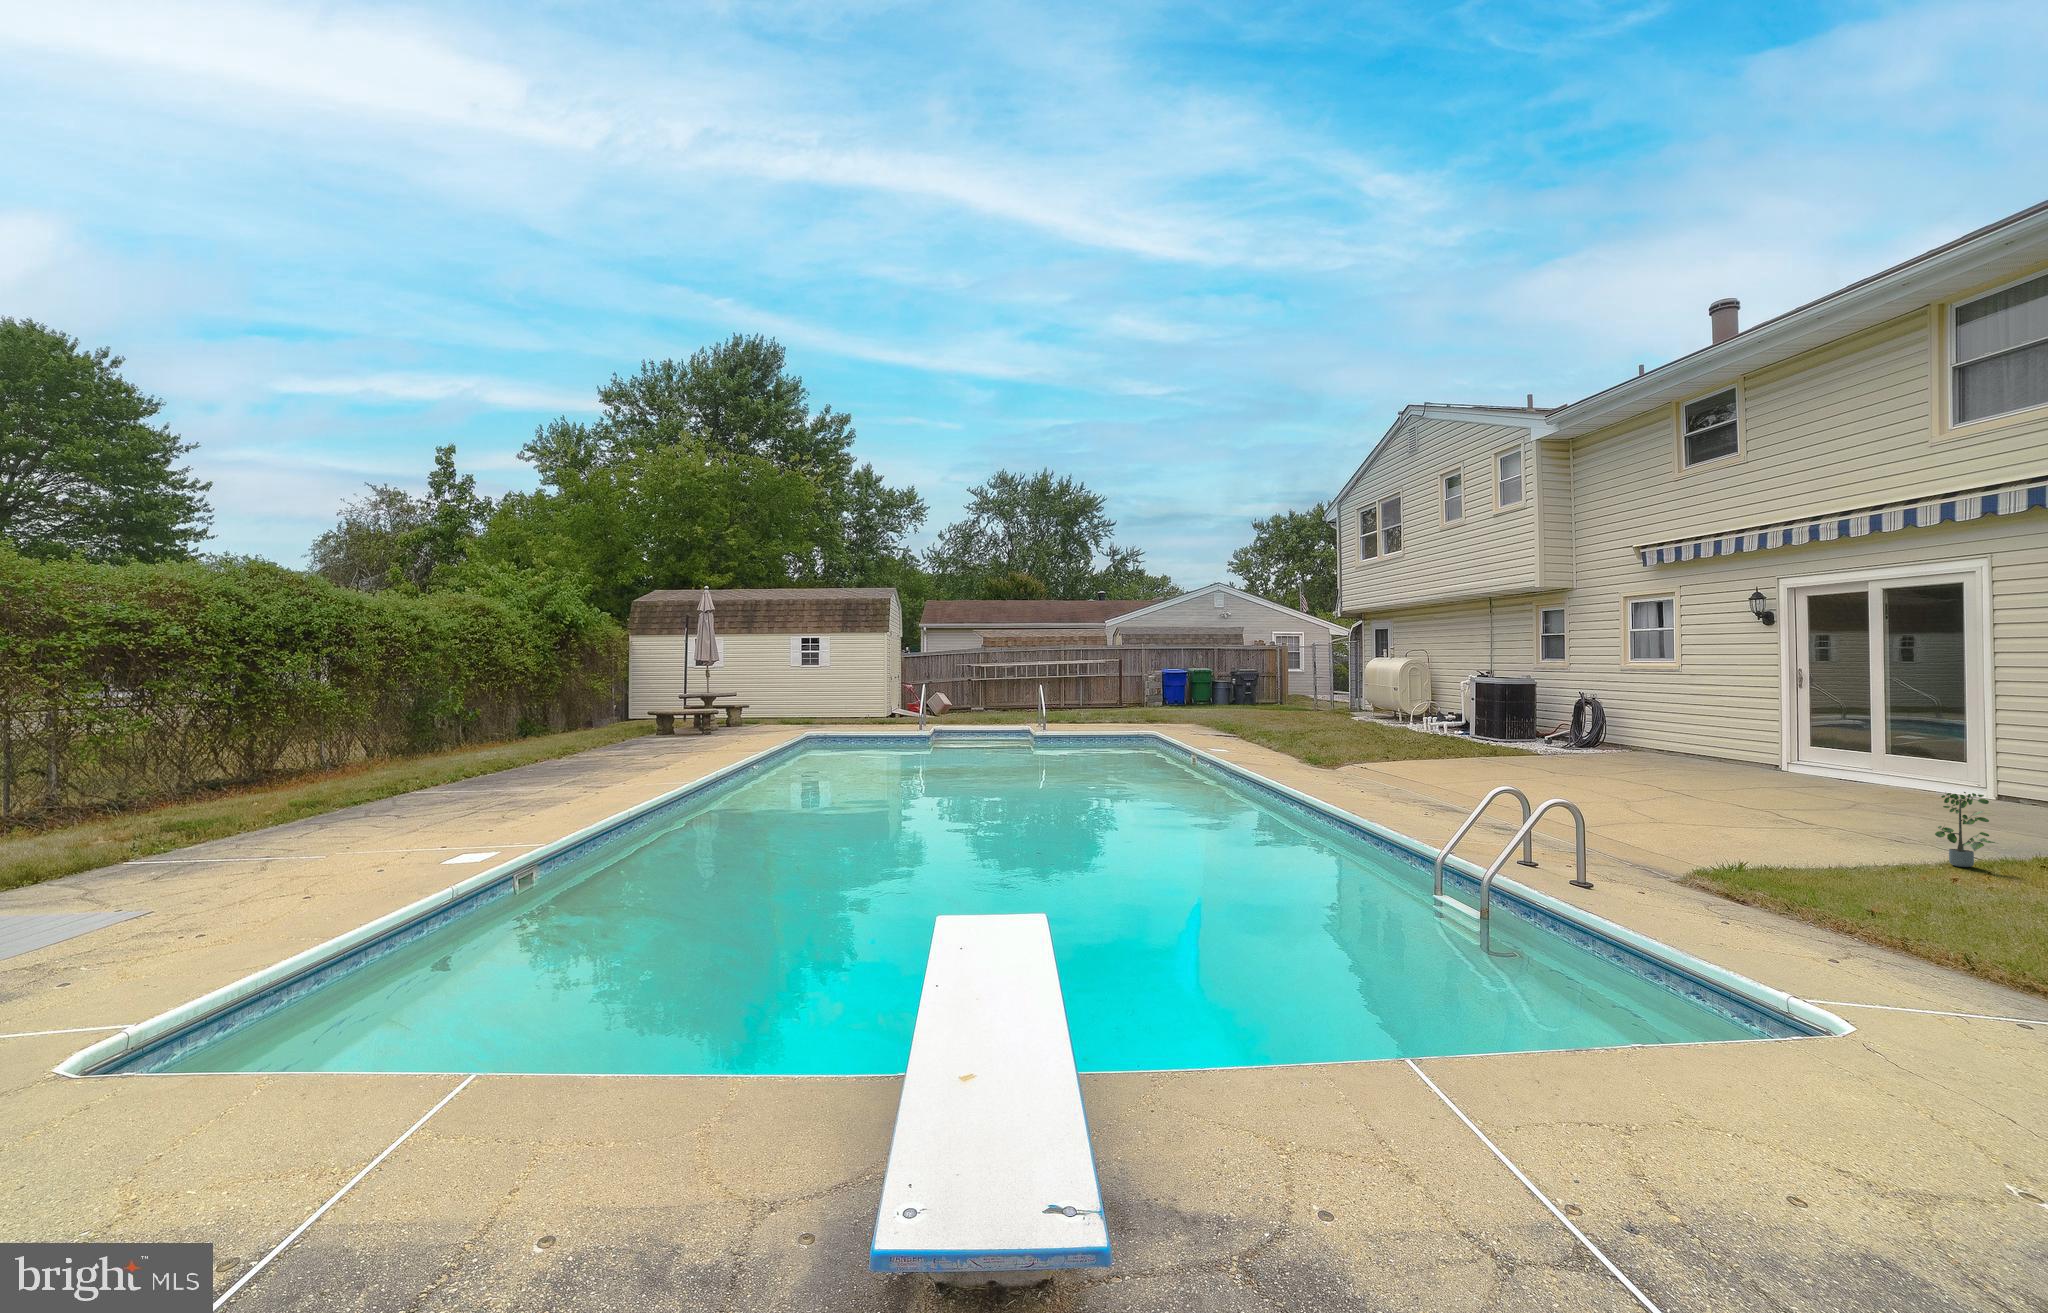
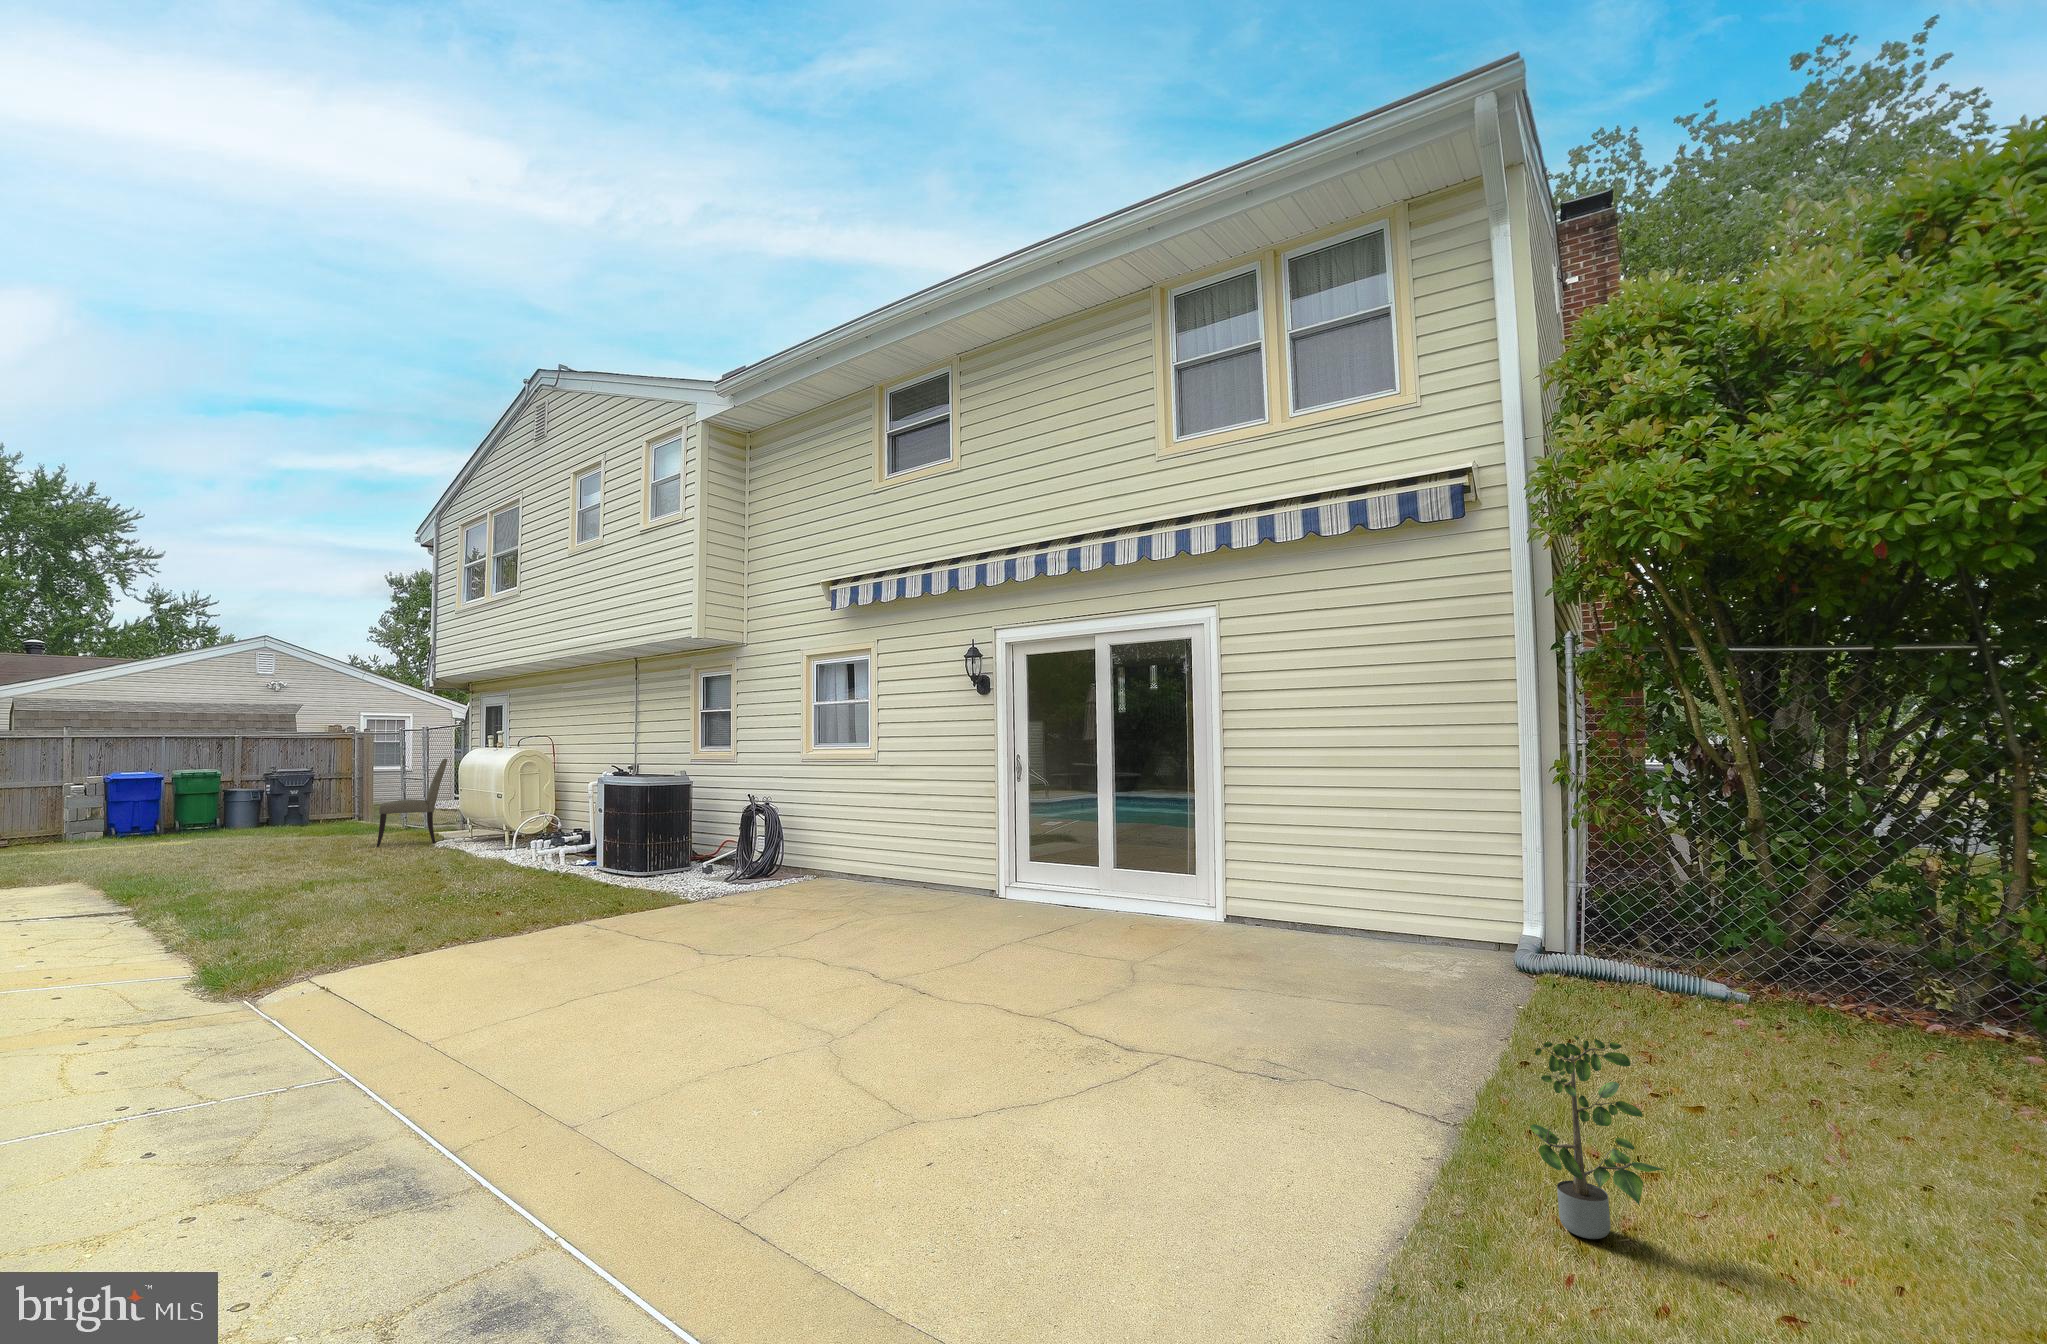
chair: none [1325,665,1363,718] -> present [377,758,447,847]

